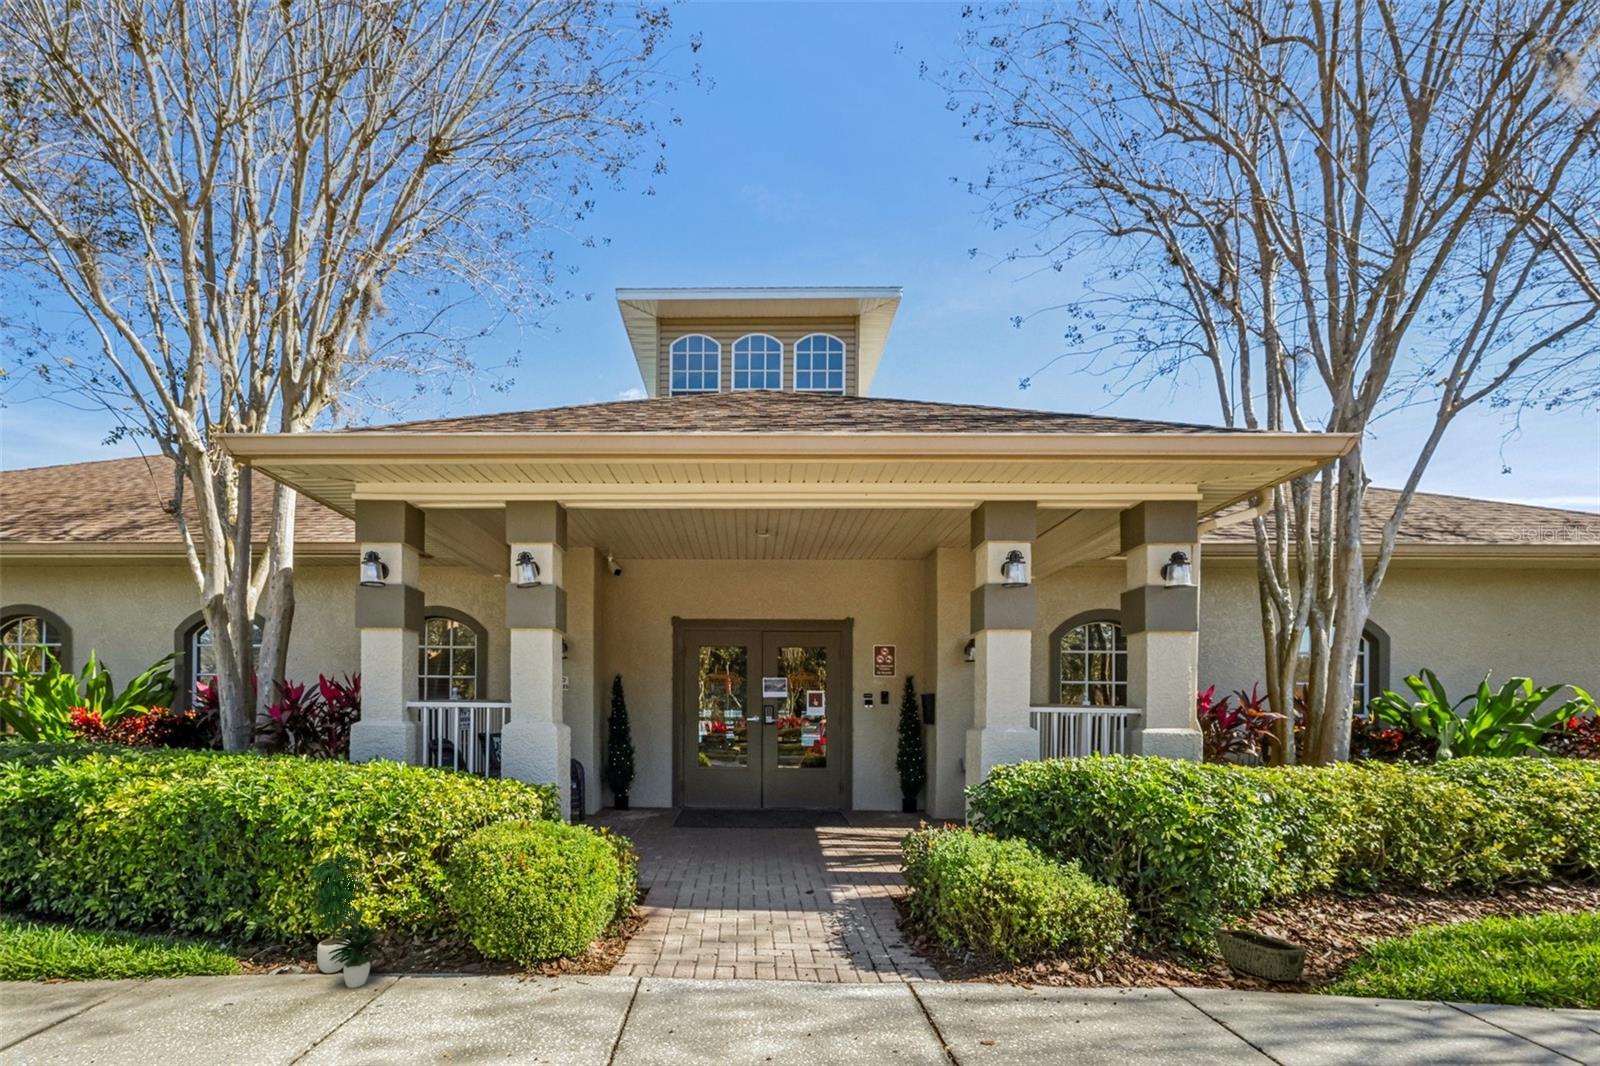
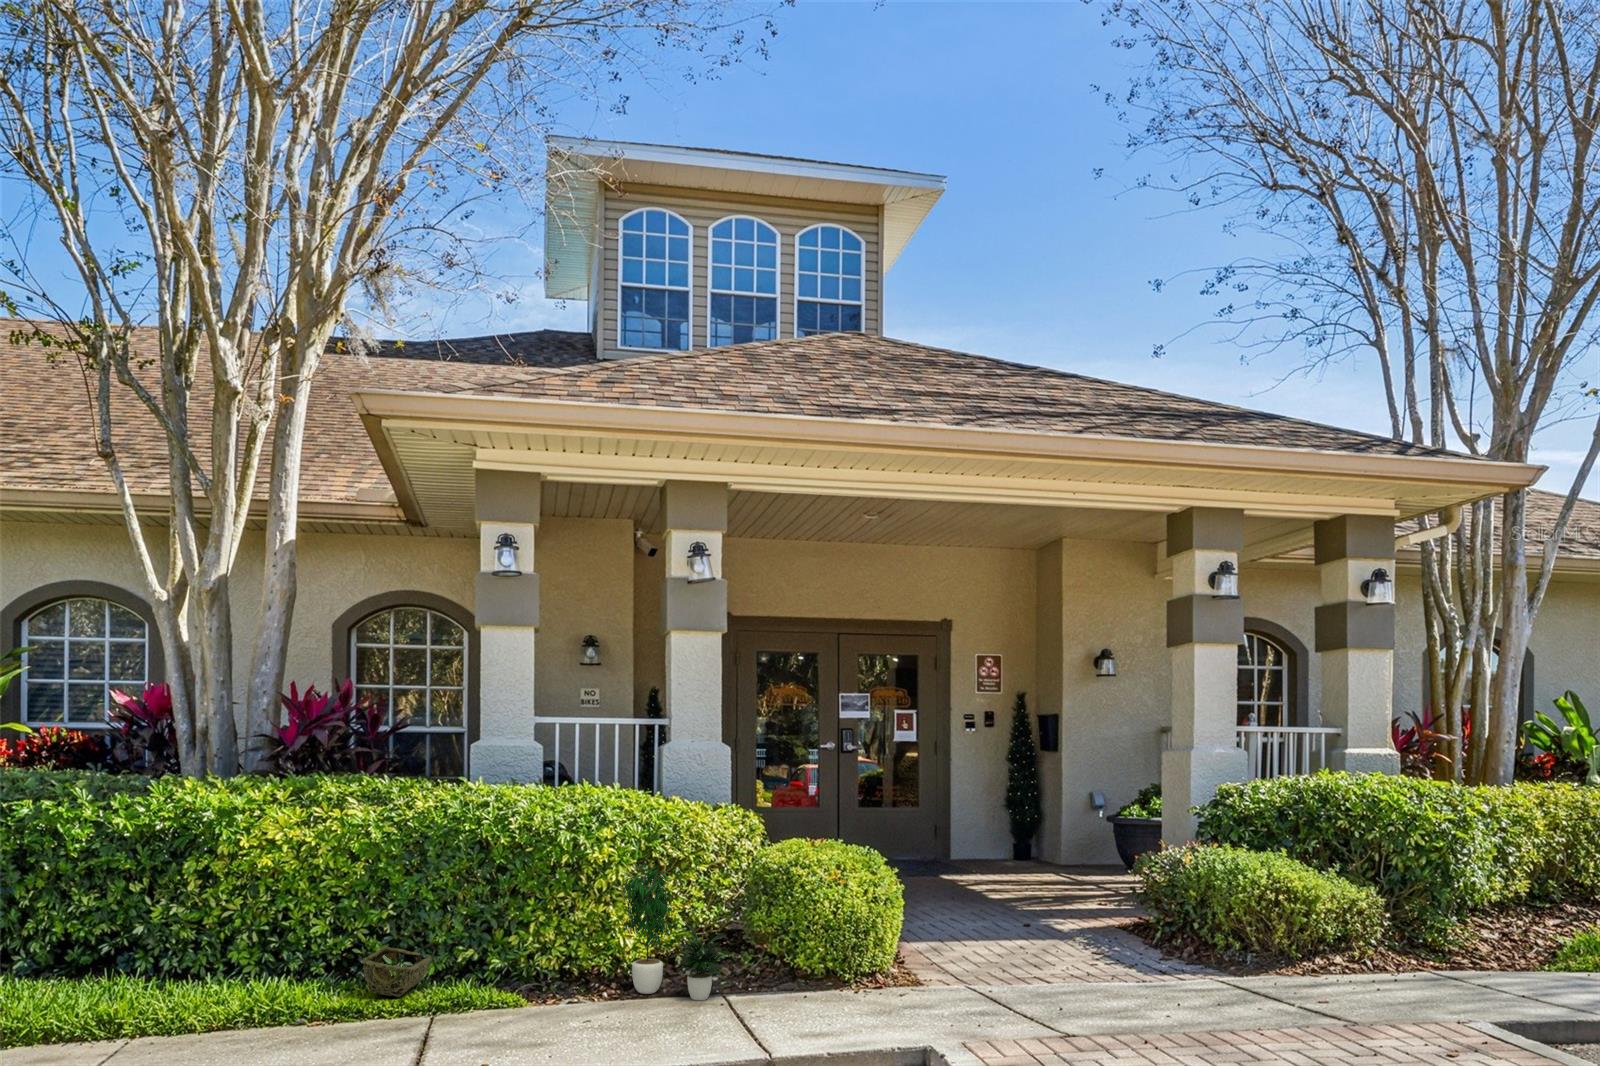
woven basket: present [1213,929,1306,981] -> present [362,947,432,997]

